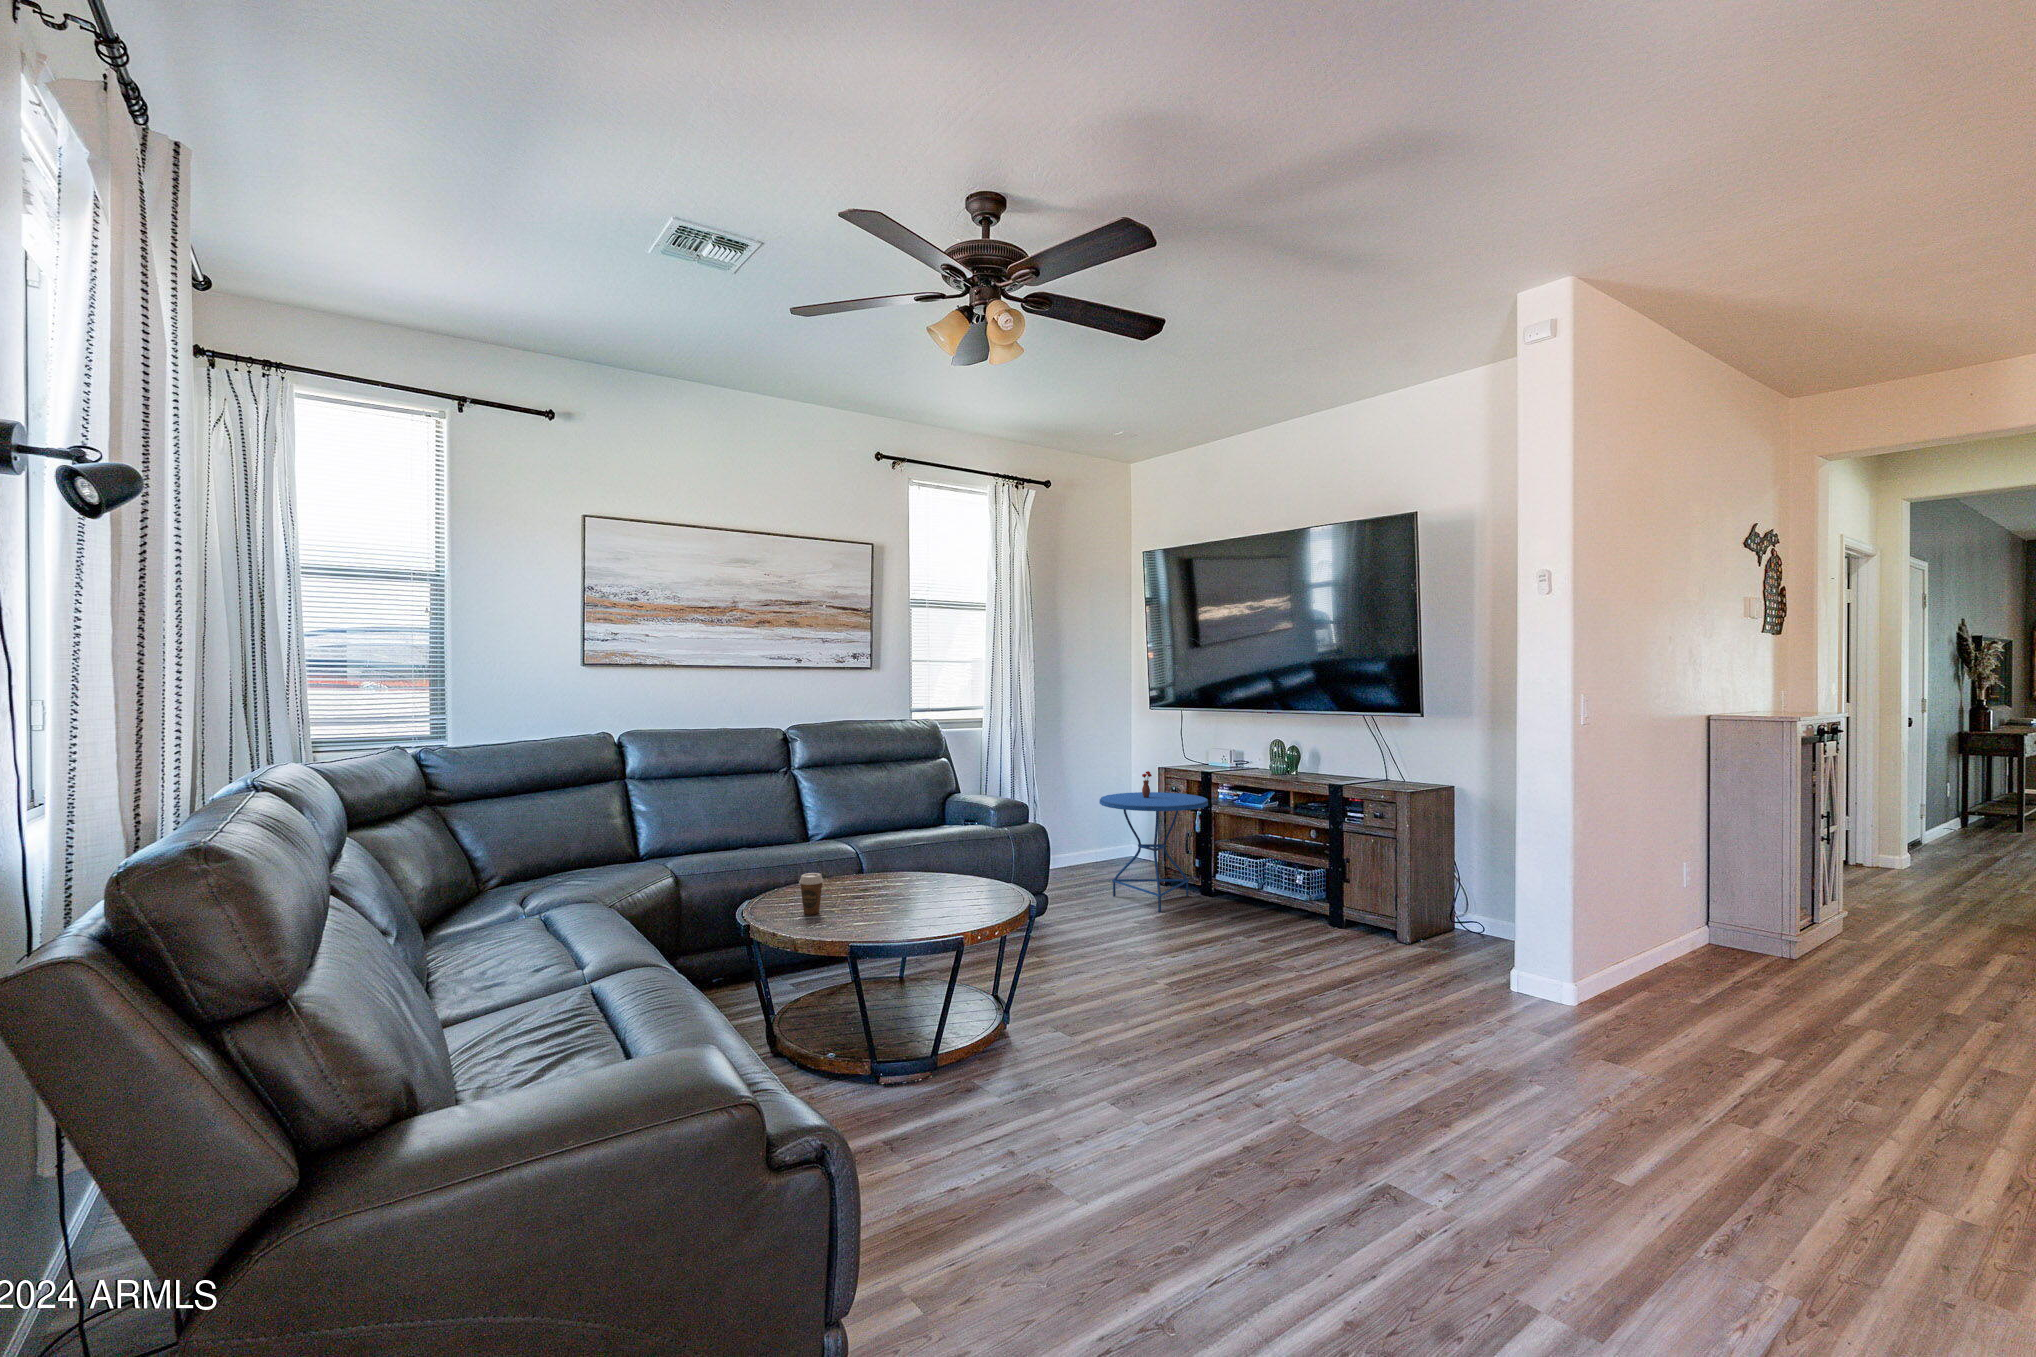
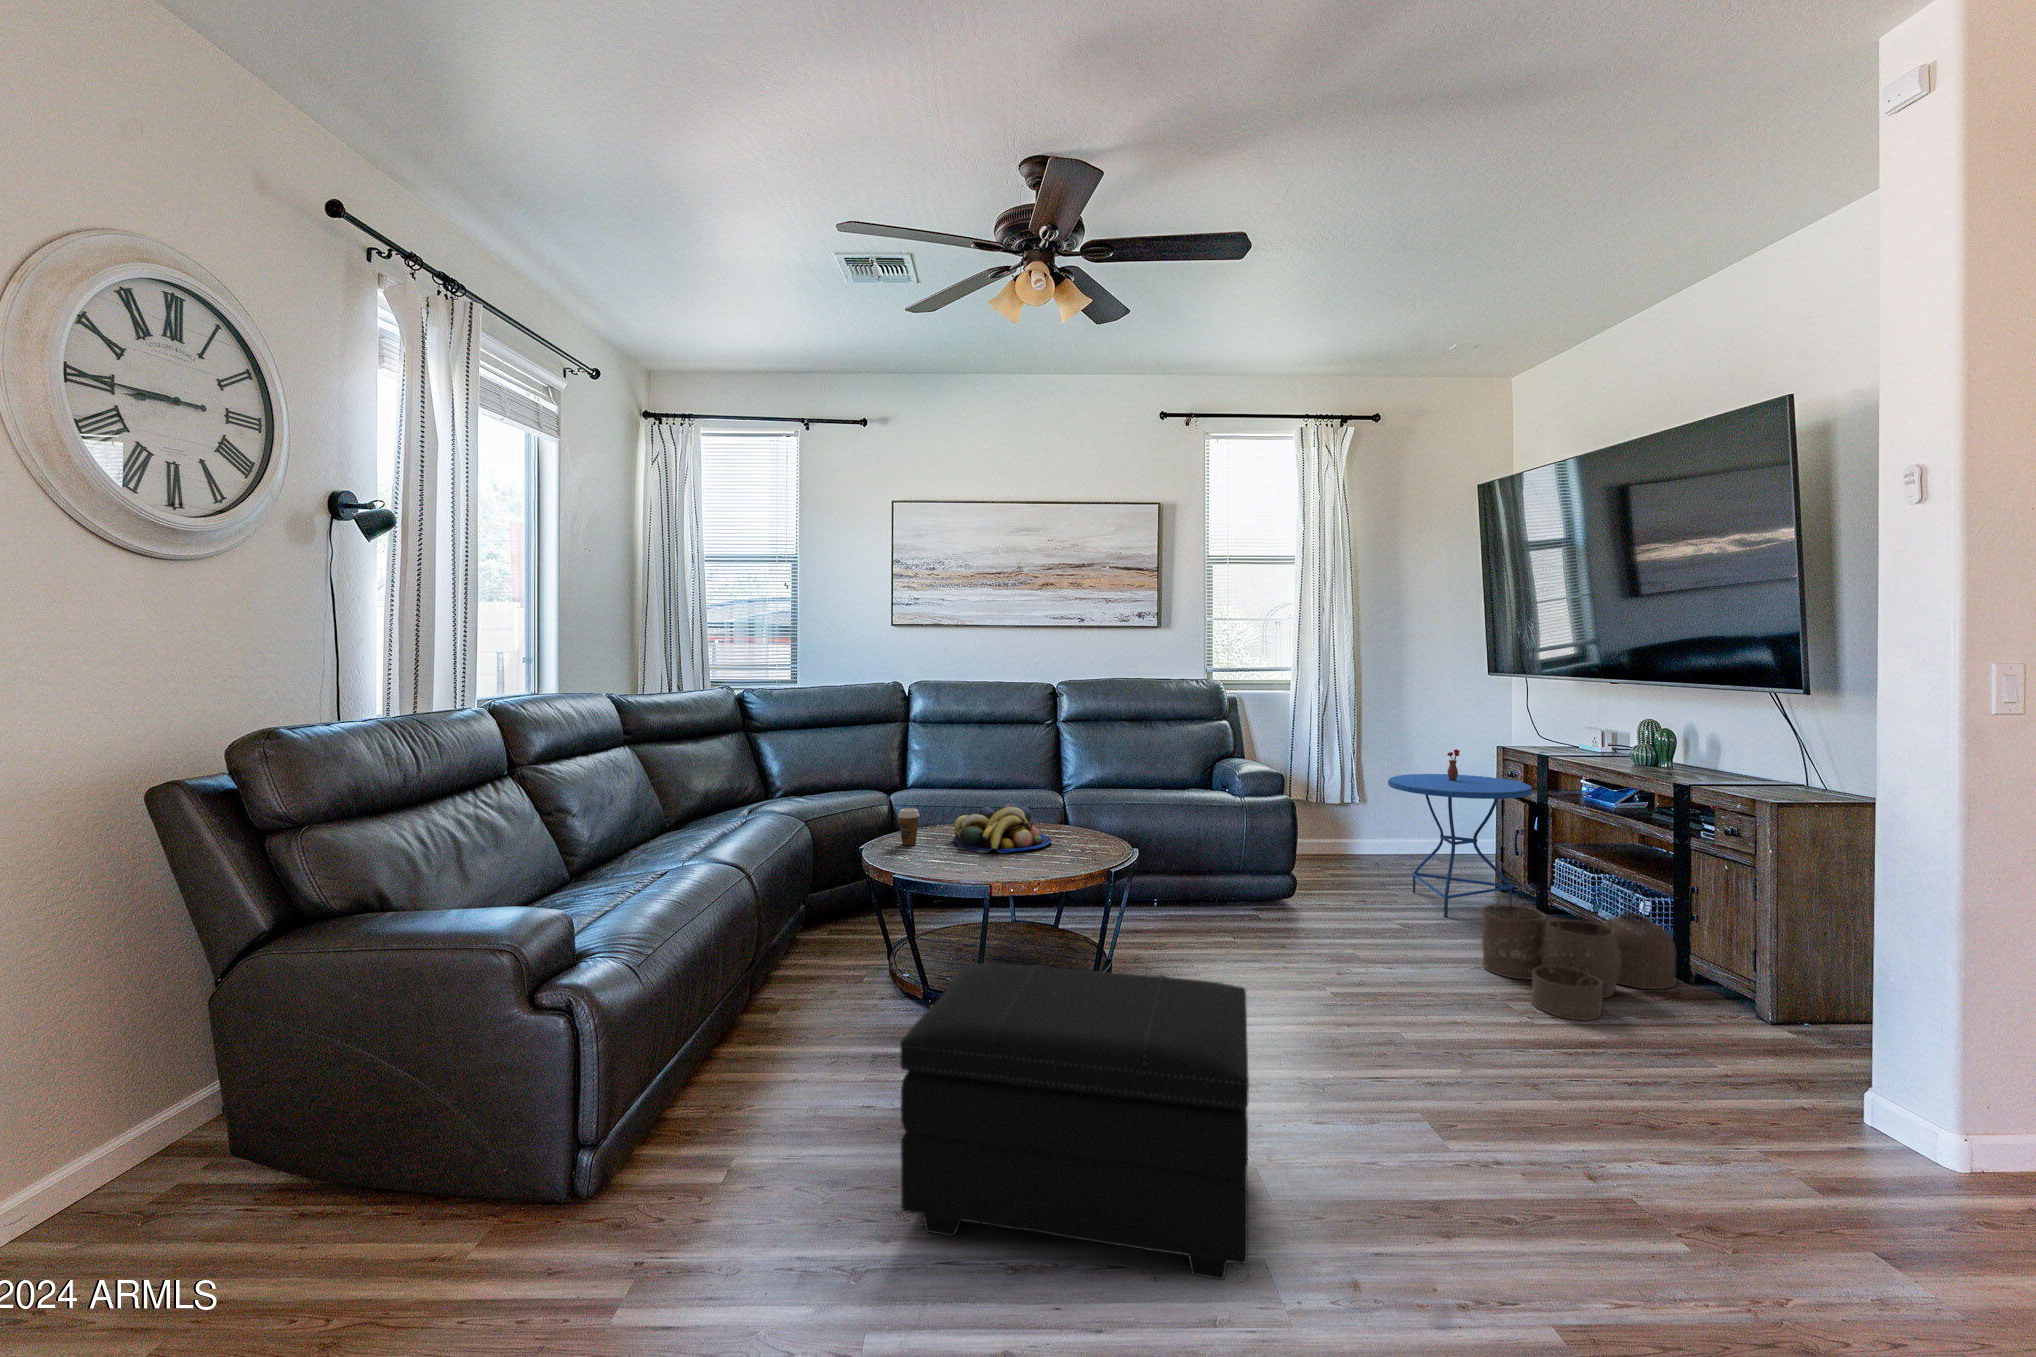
fruit bowl: none [842,855,946,910] -> present [954,803,1052,853]
woven basket: none [1227,881,1343,969] -> present [1482,895,1676,1021]
footstool: none [1069,977,1409,1257] -> present [900,963,1249,1280]

